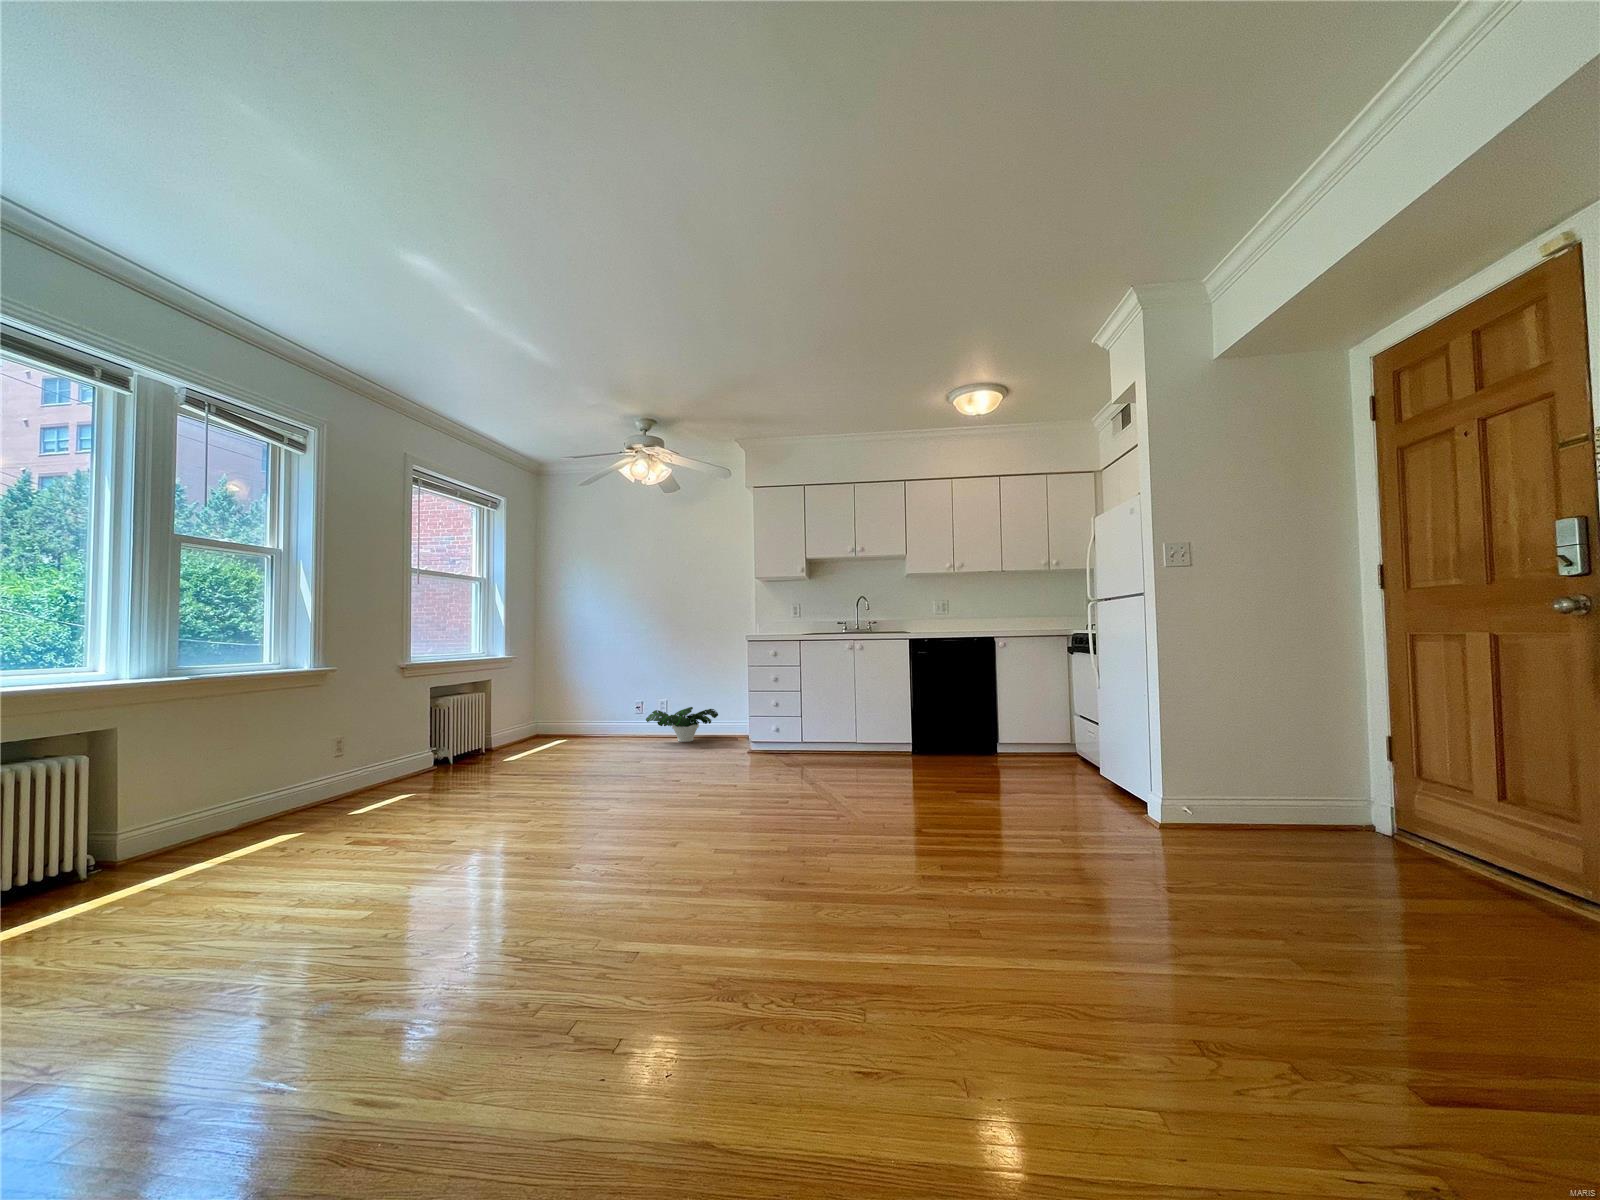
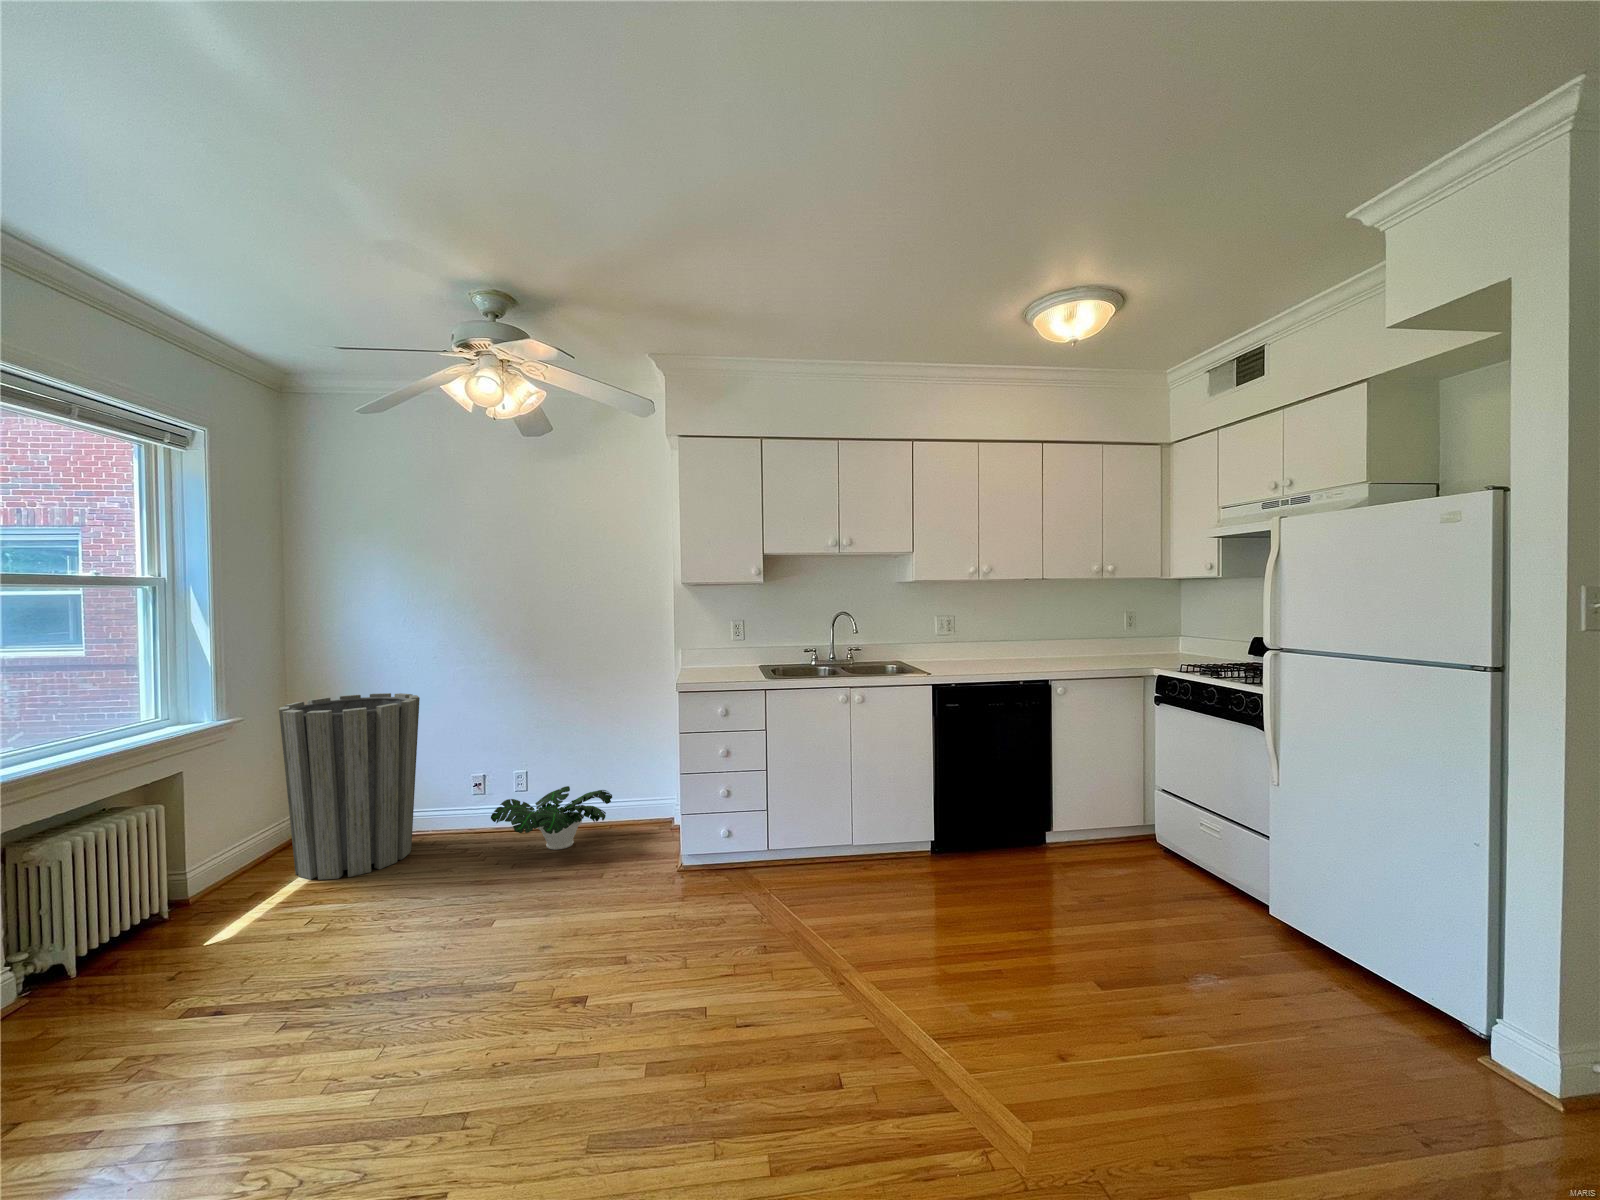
trash can: none [536,647,608,746] -> present [279,693,420,880]

